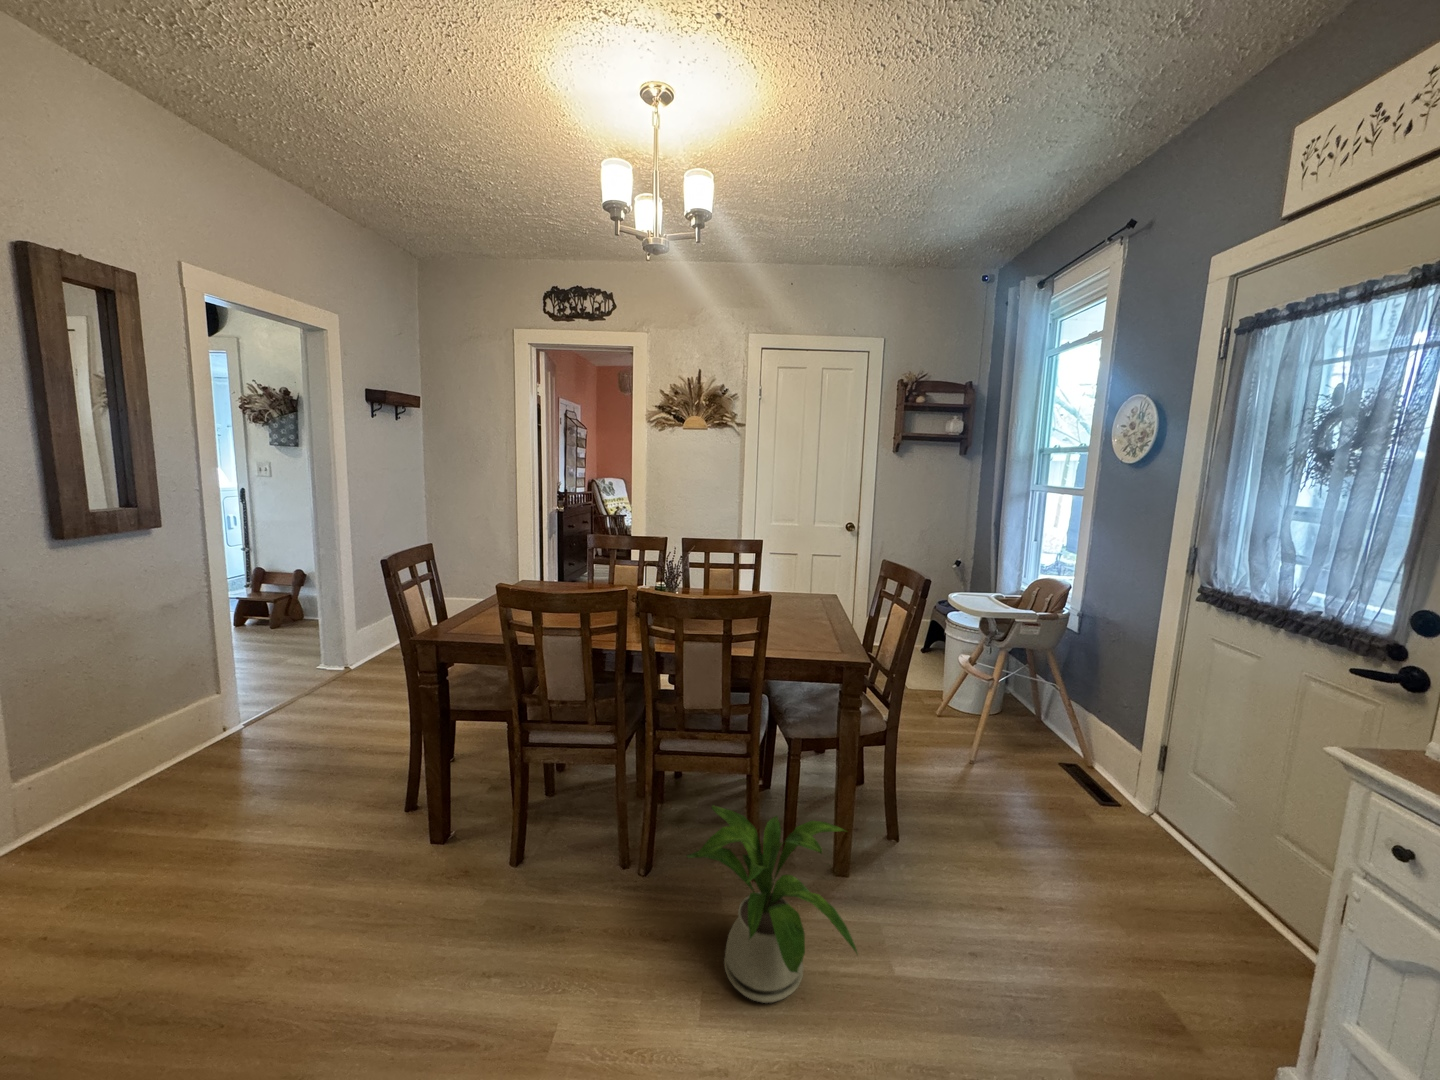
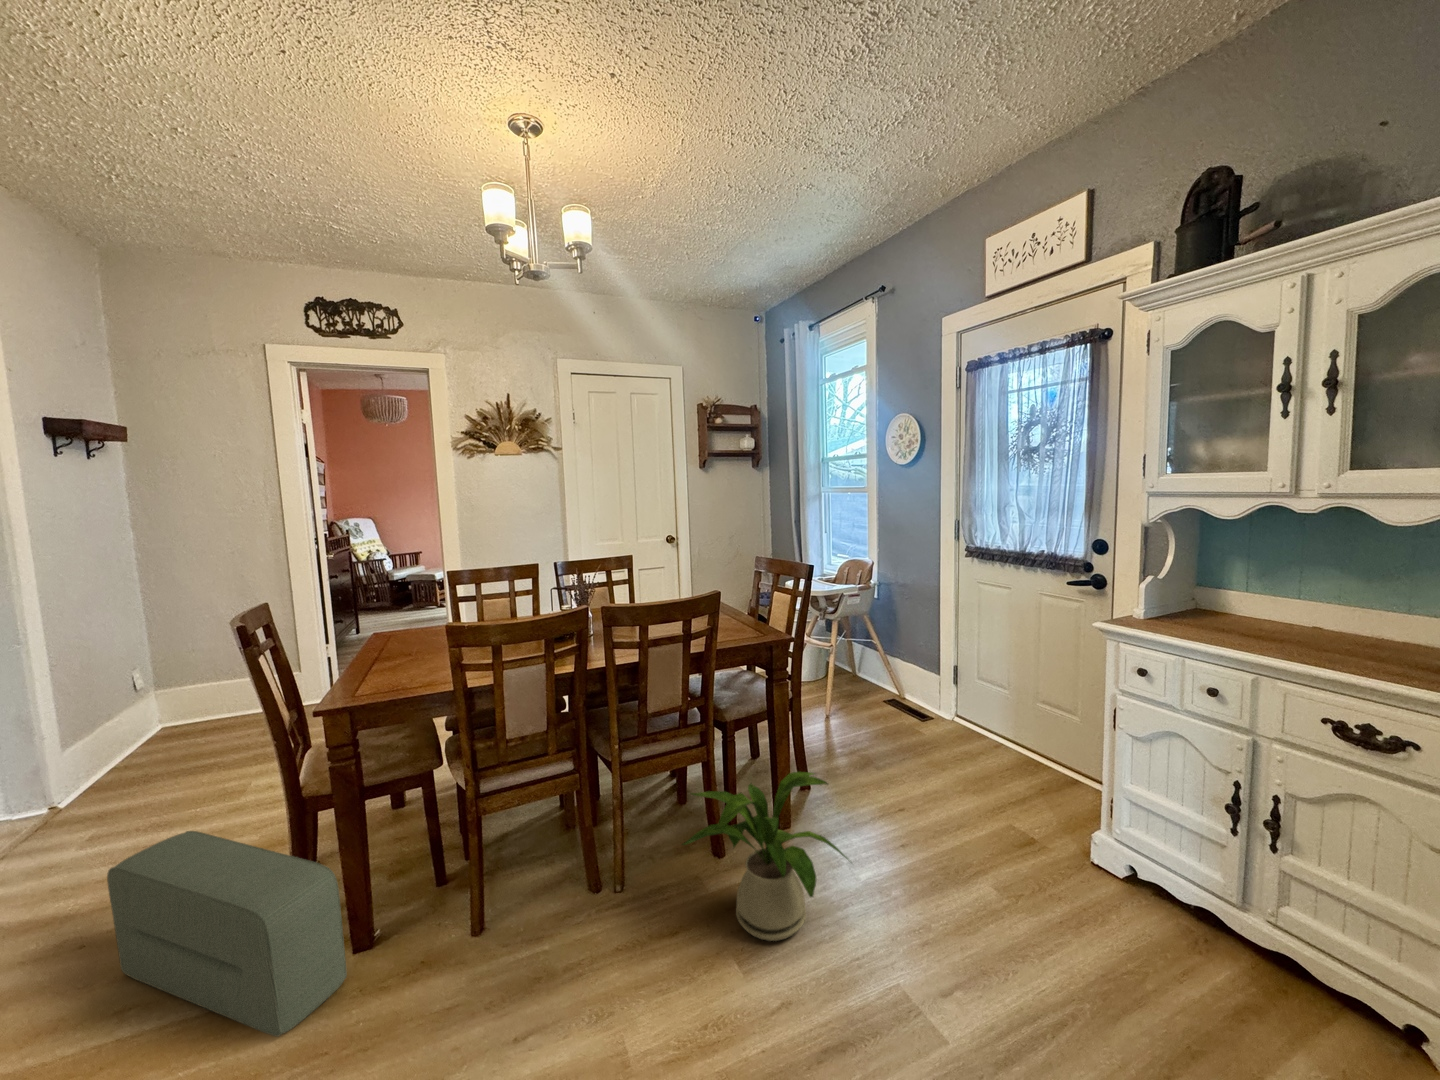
pouf: none [301,711,411,891] -> present [107,831,347,1037]

